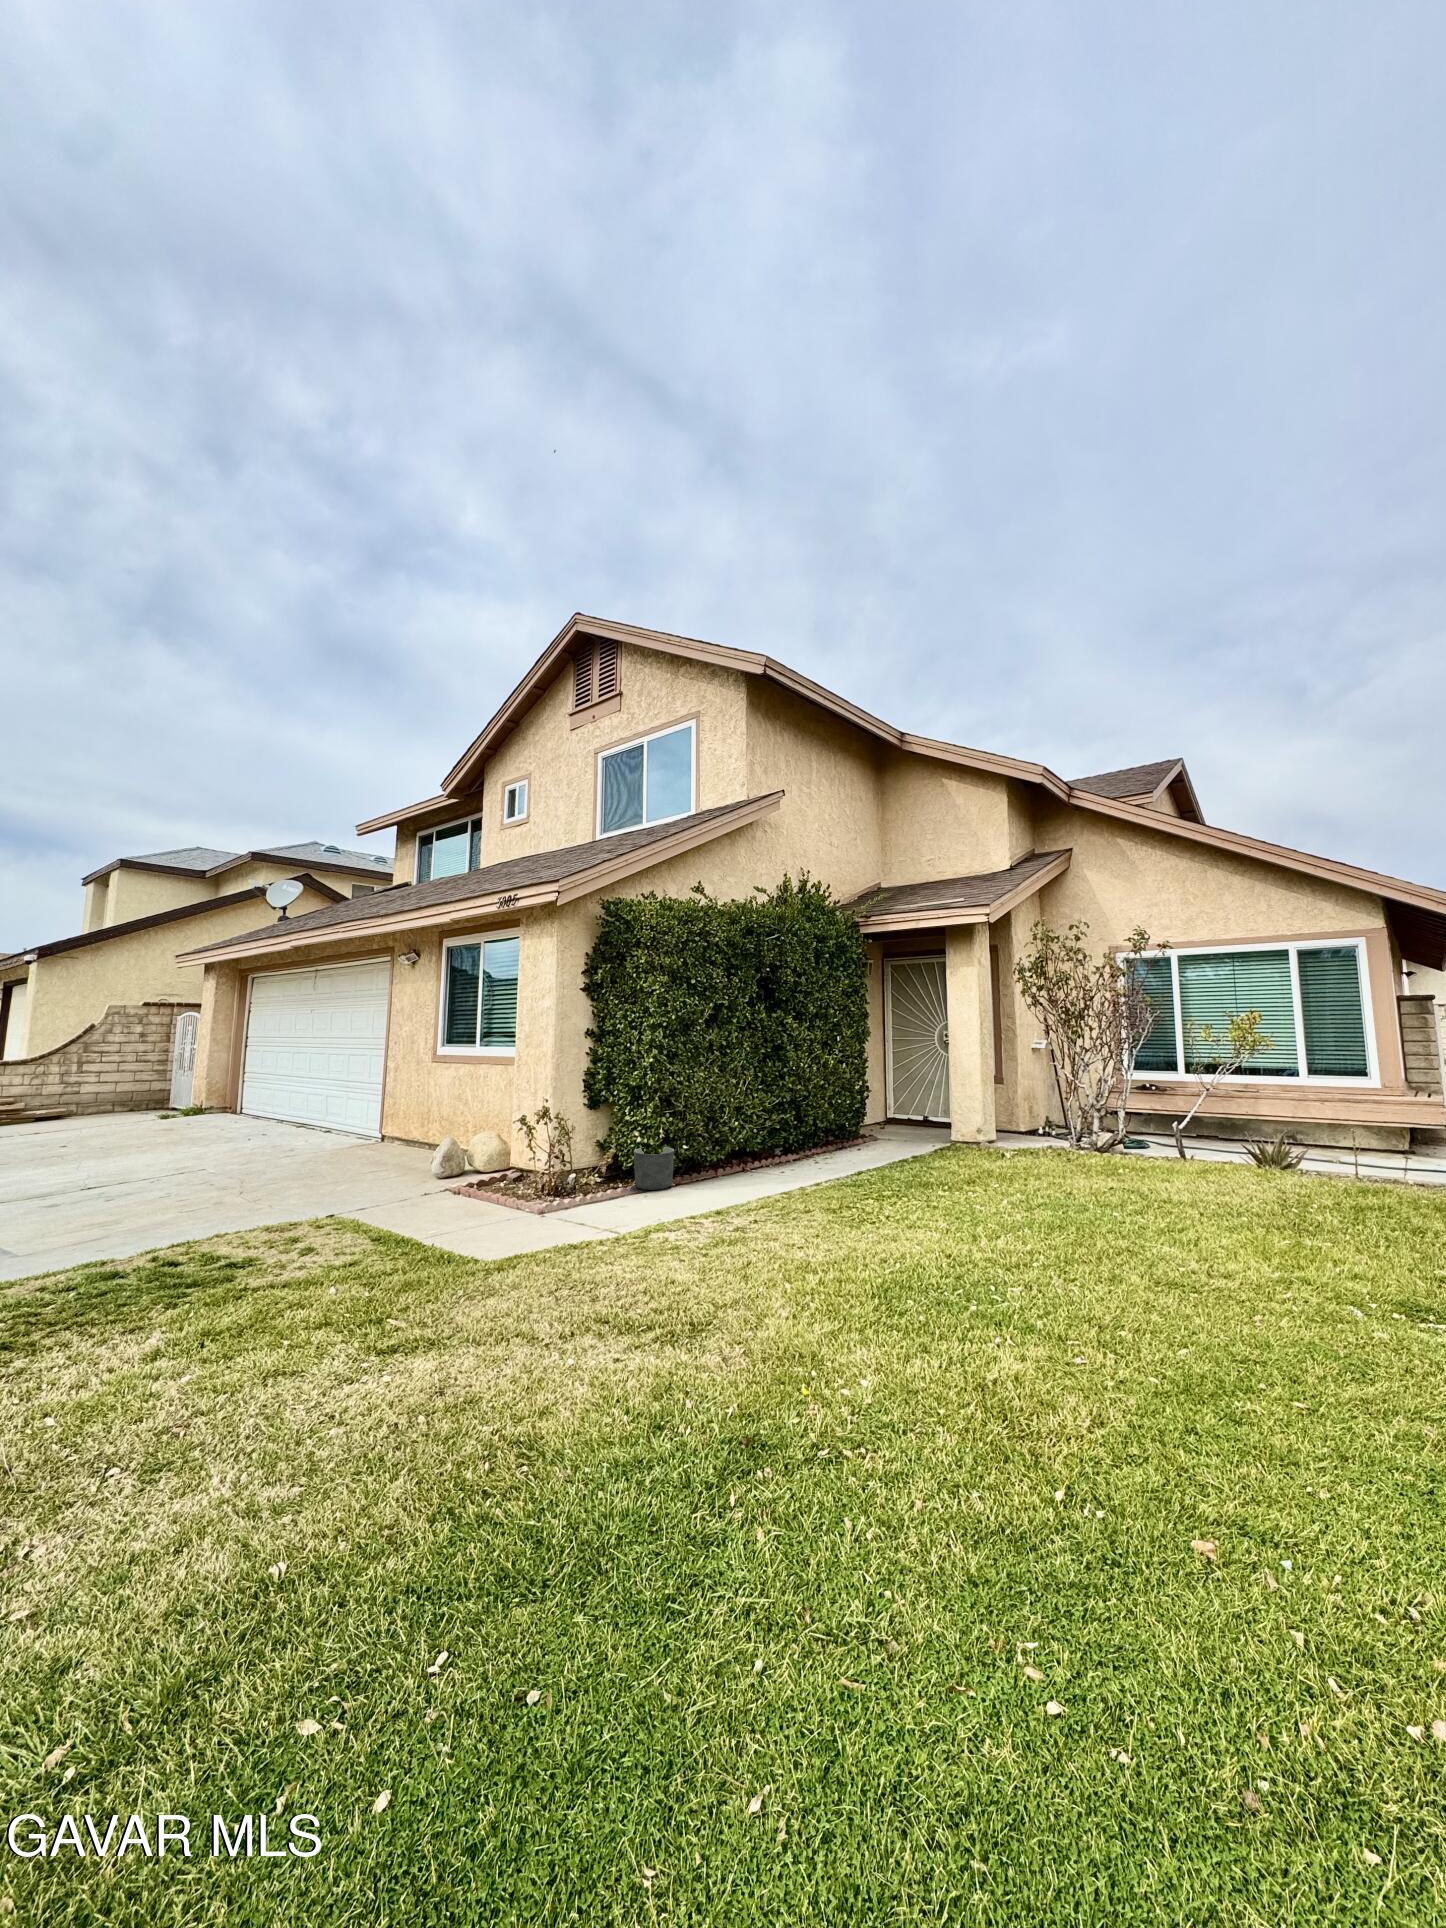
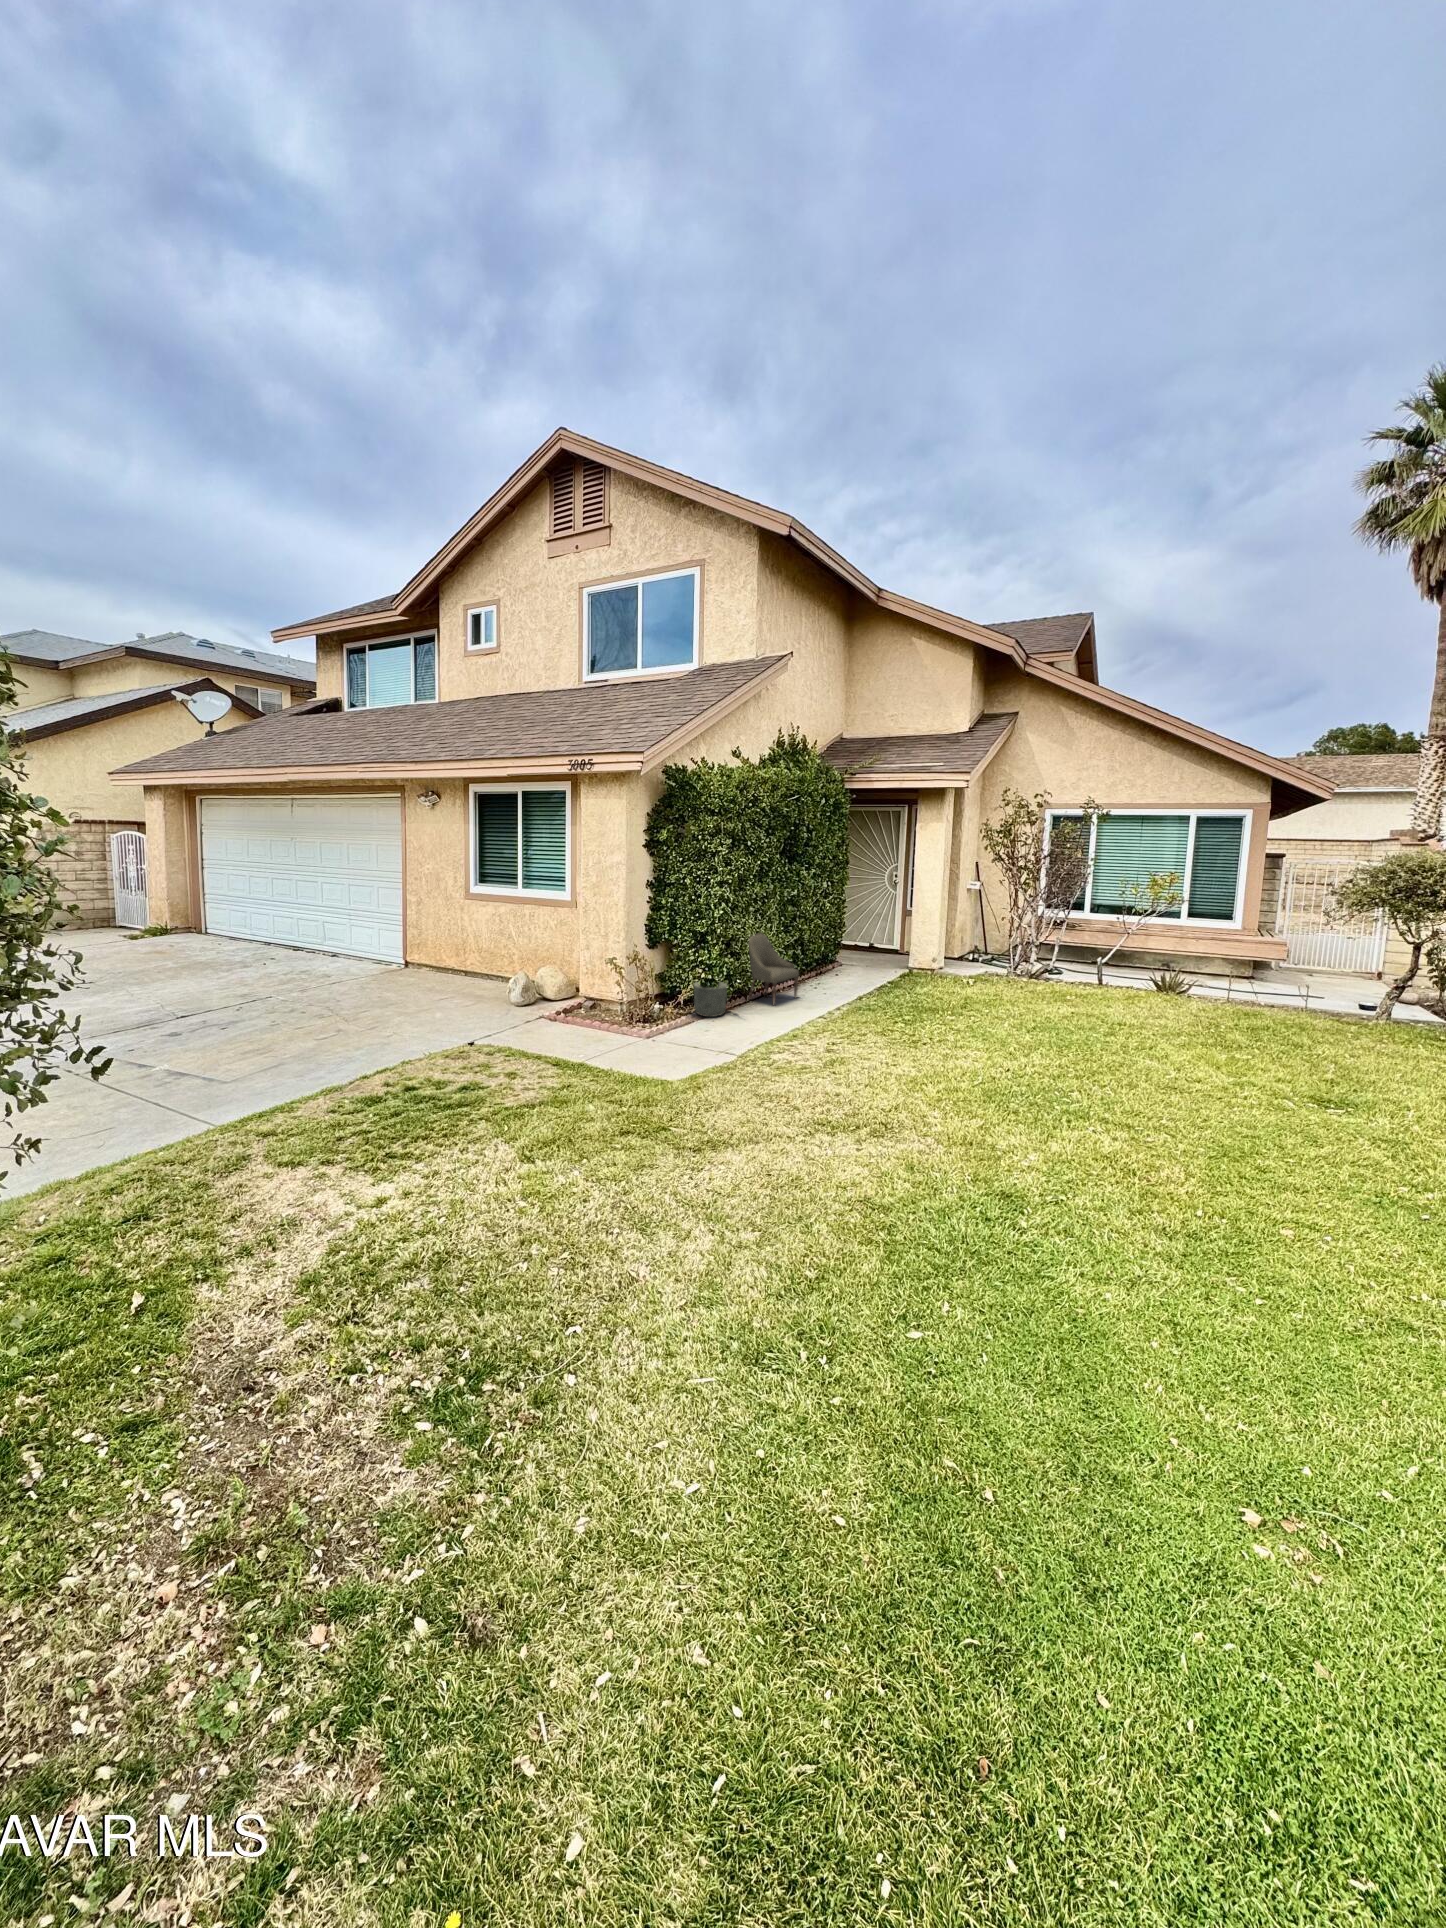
chair: none [710,1091,774,1178] -> present [749,933,799,1006]

